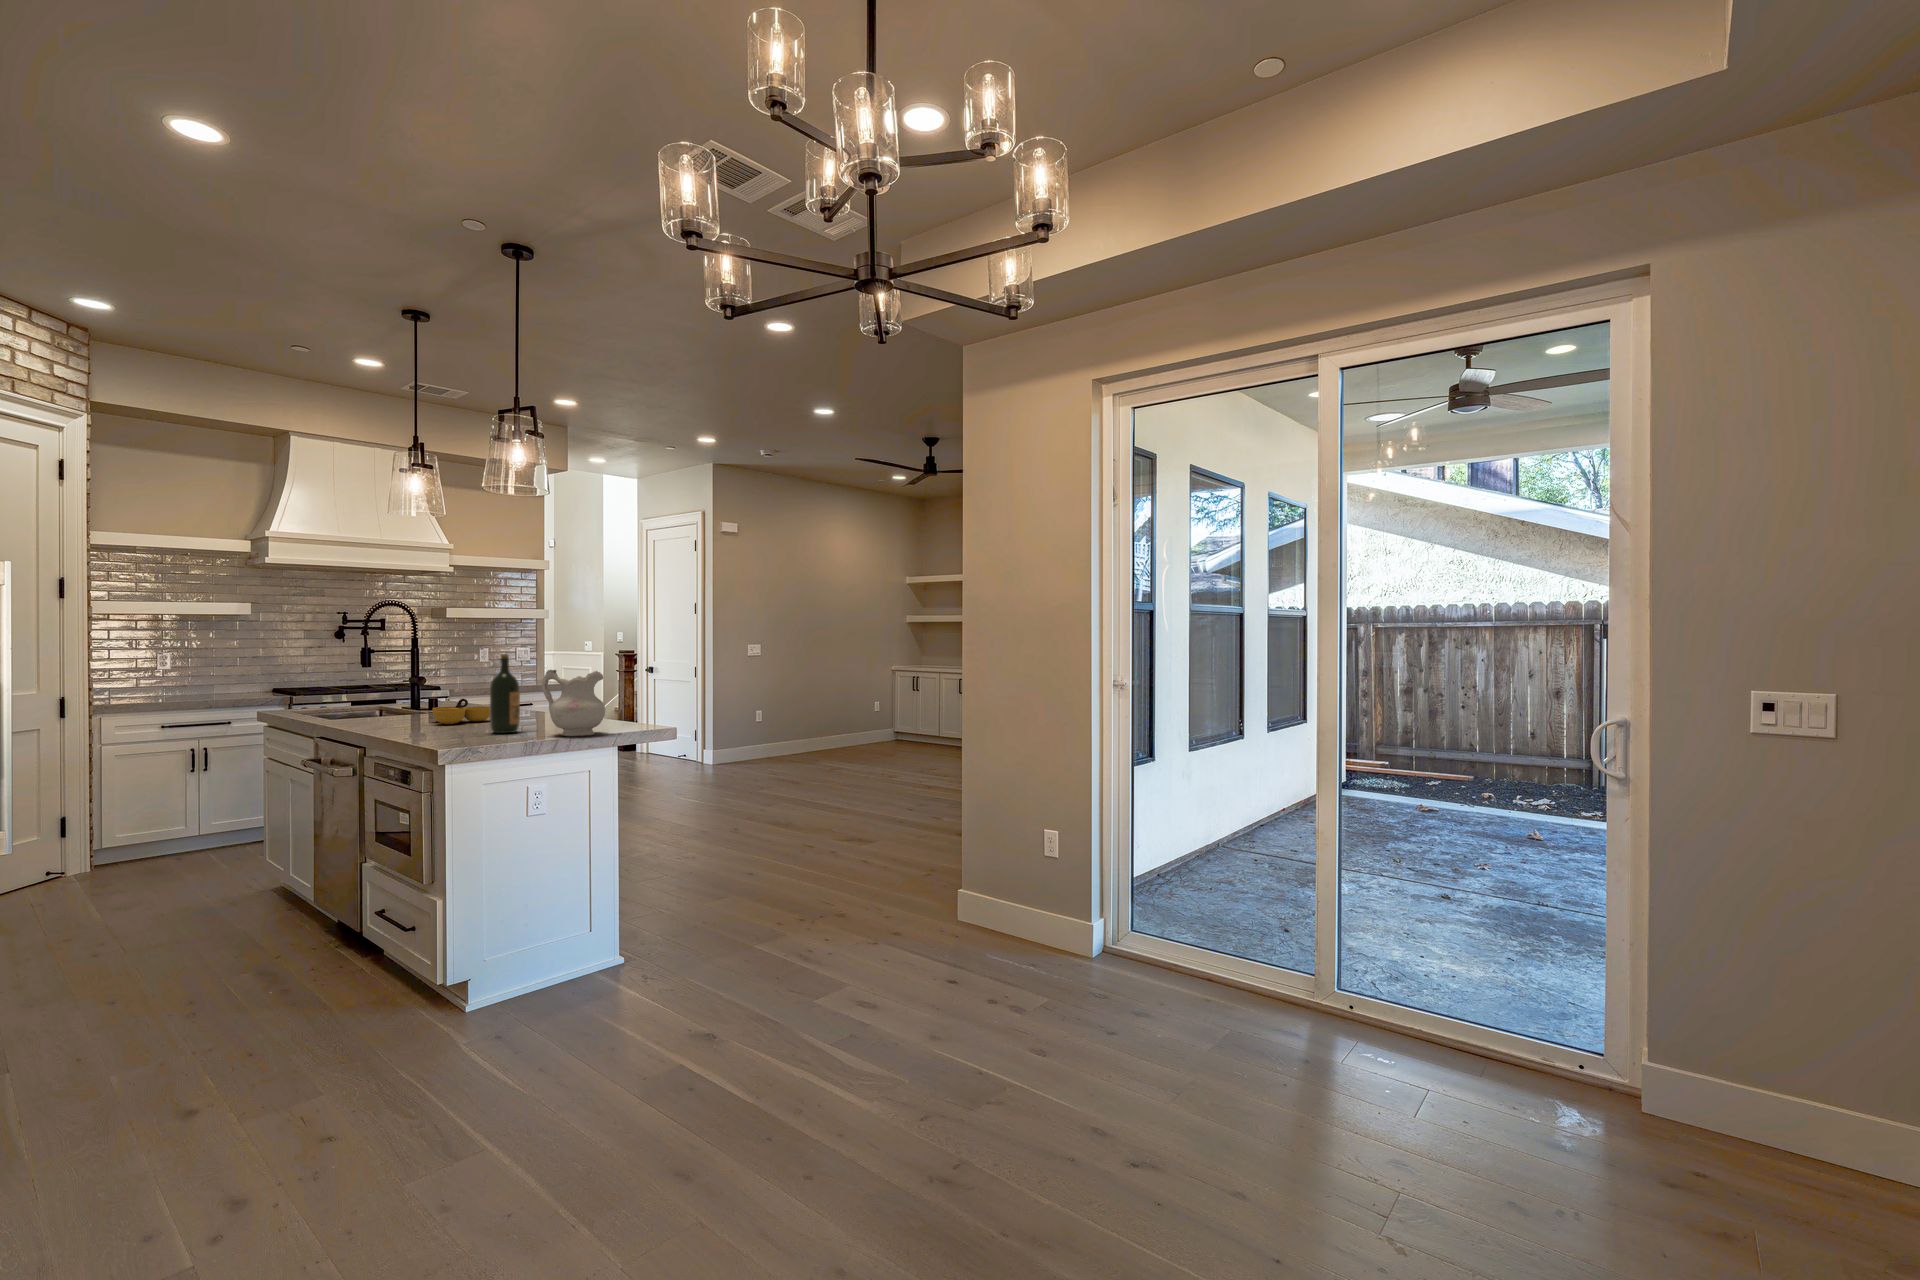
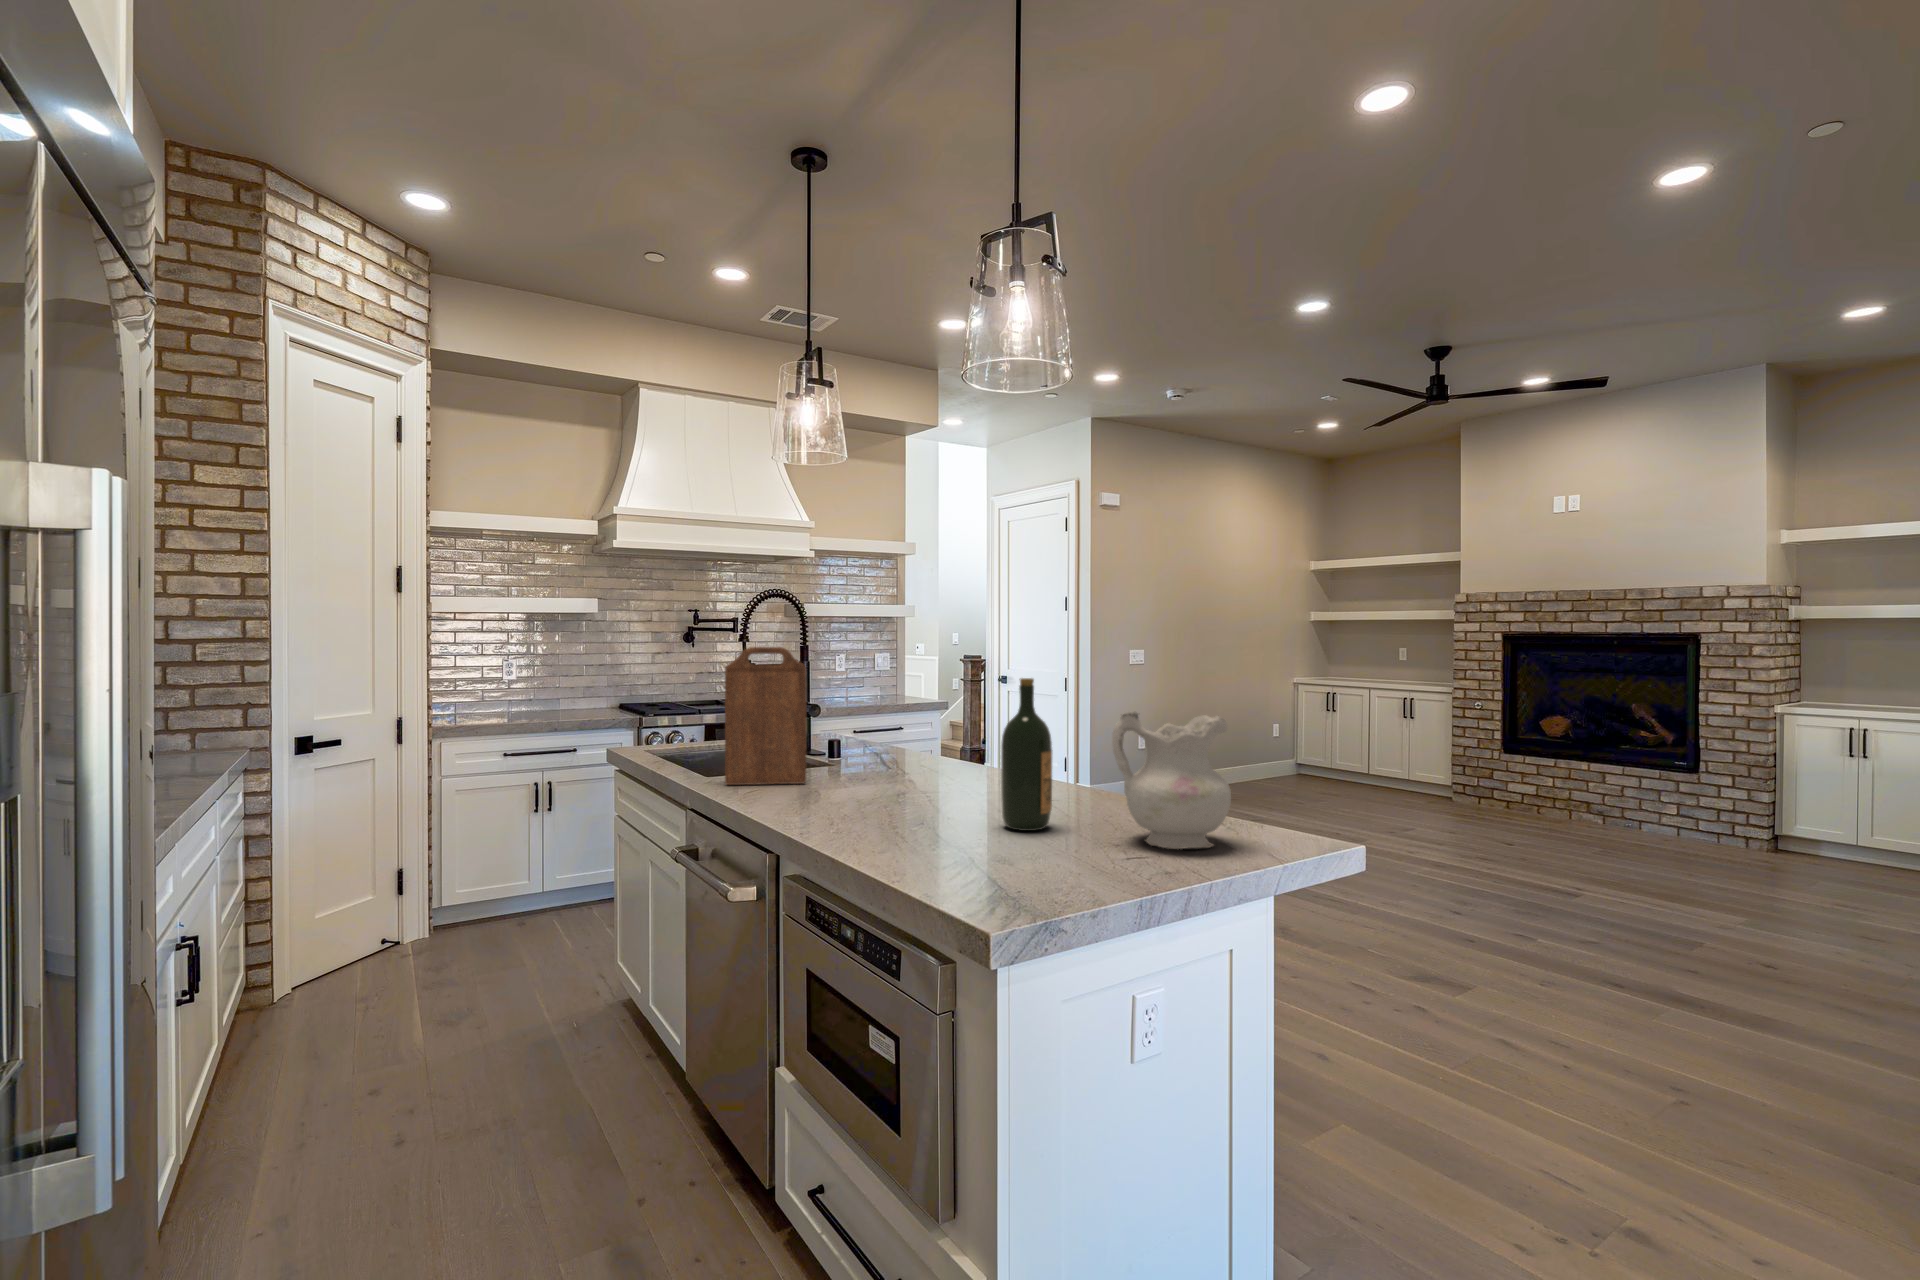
cutting board: none [333,639,392,724] -> present [725,647,806,785]
decorative bowl: present [432,699,490,724] -> none [867,749,958,794]

